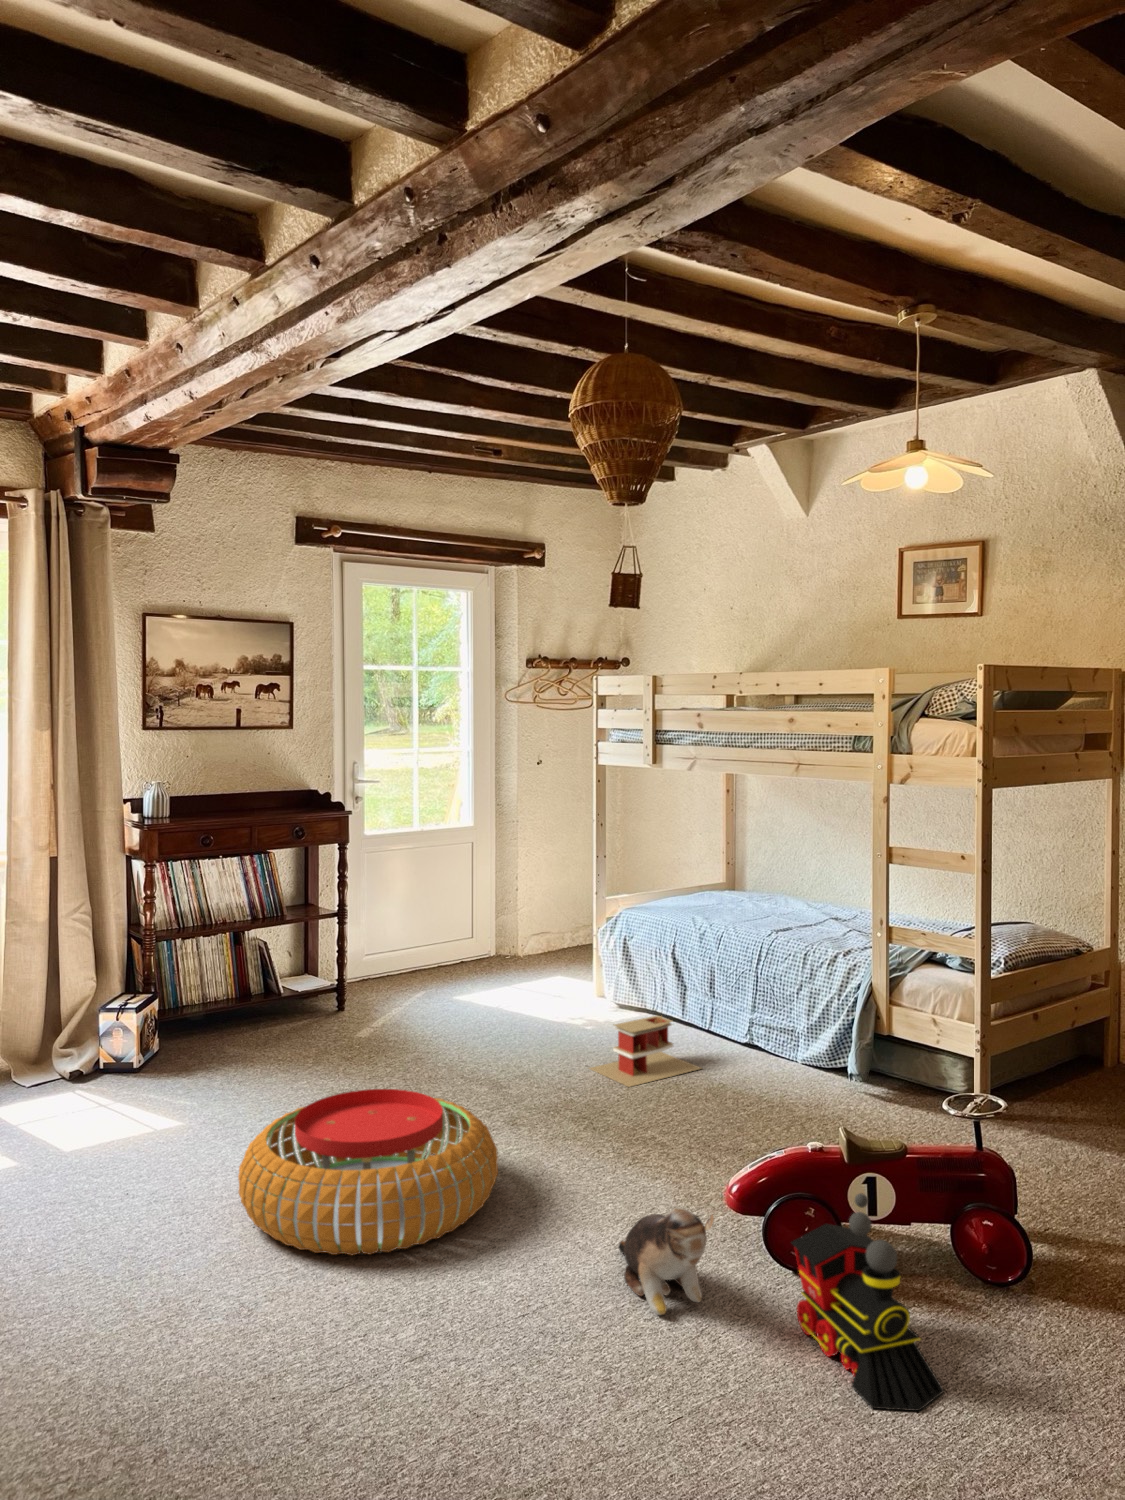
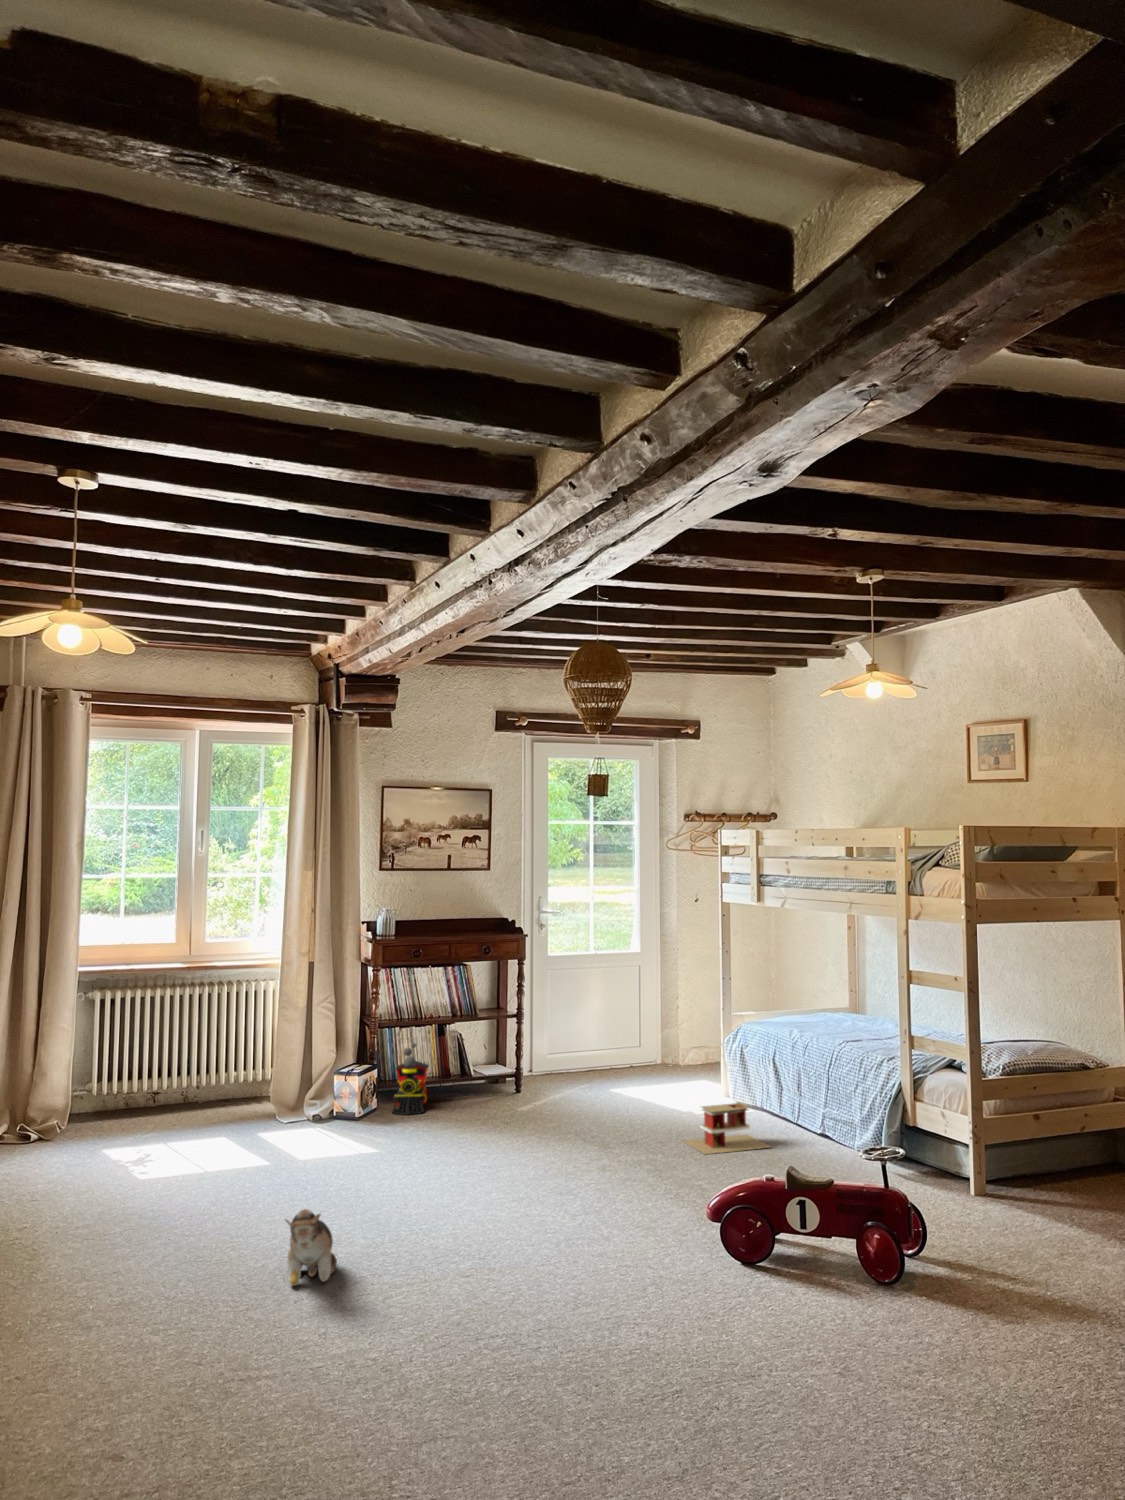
pouf: present [238,1089,498,1255] -> none [388,1126,565,1228]
toy train: present [791,1193,944,1411] -> present [392,1043,429,1115]
plush toy: present [618,1208,714,1315] -> present [286,1209,337,1286]

